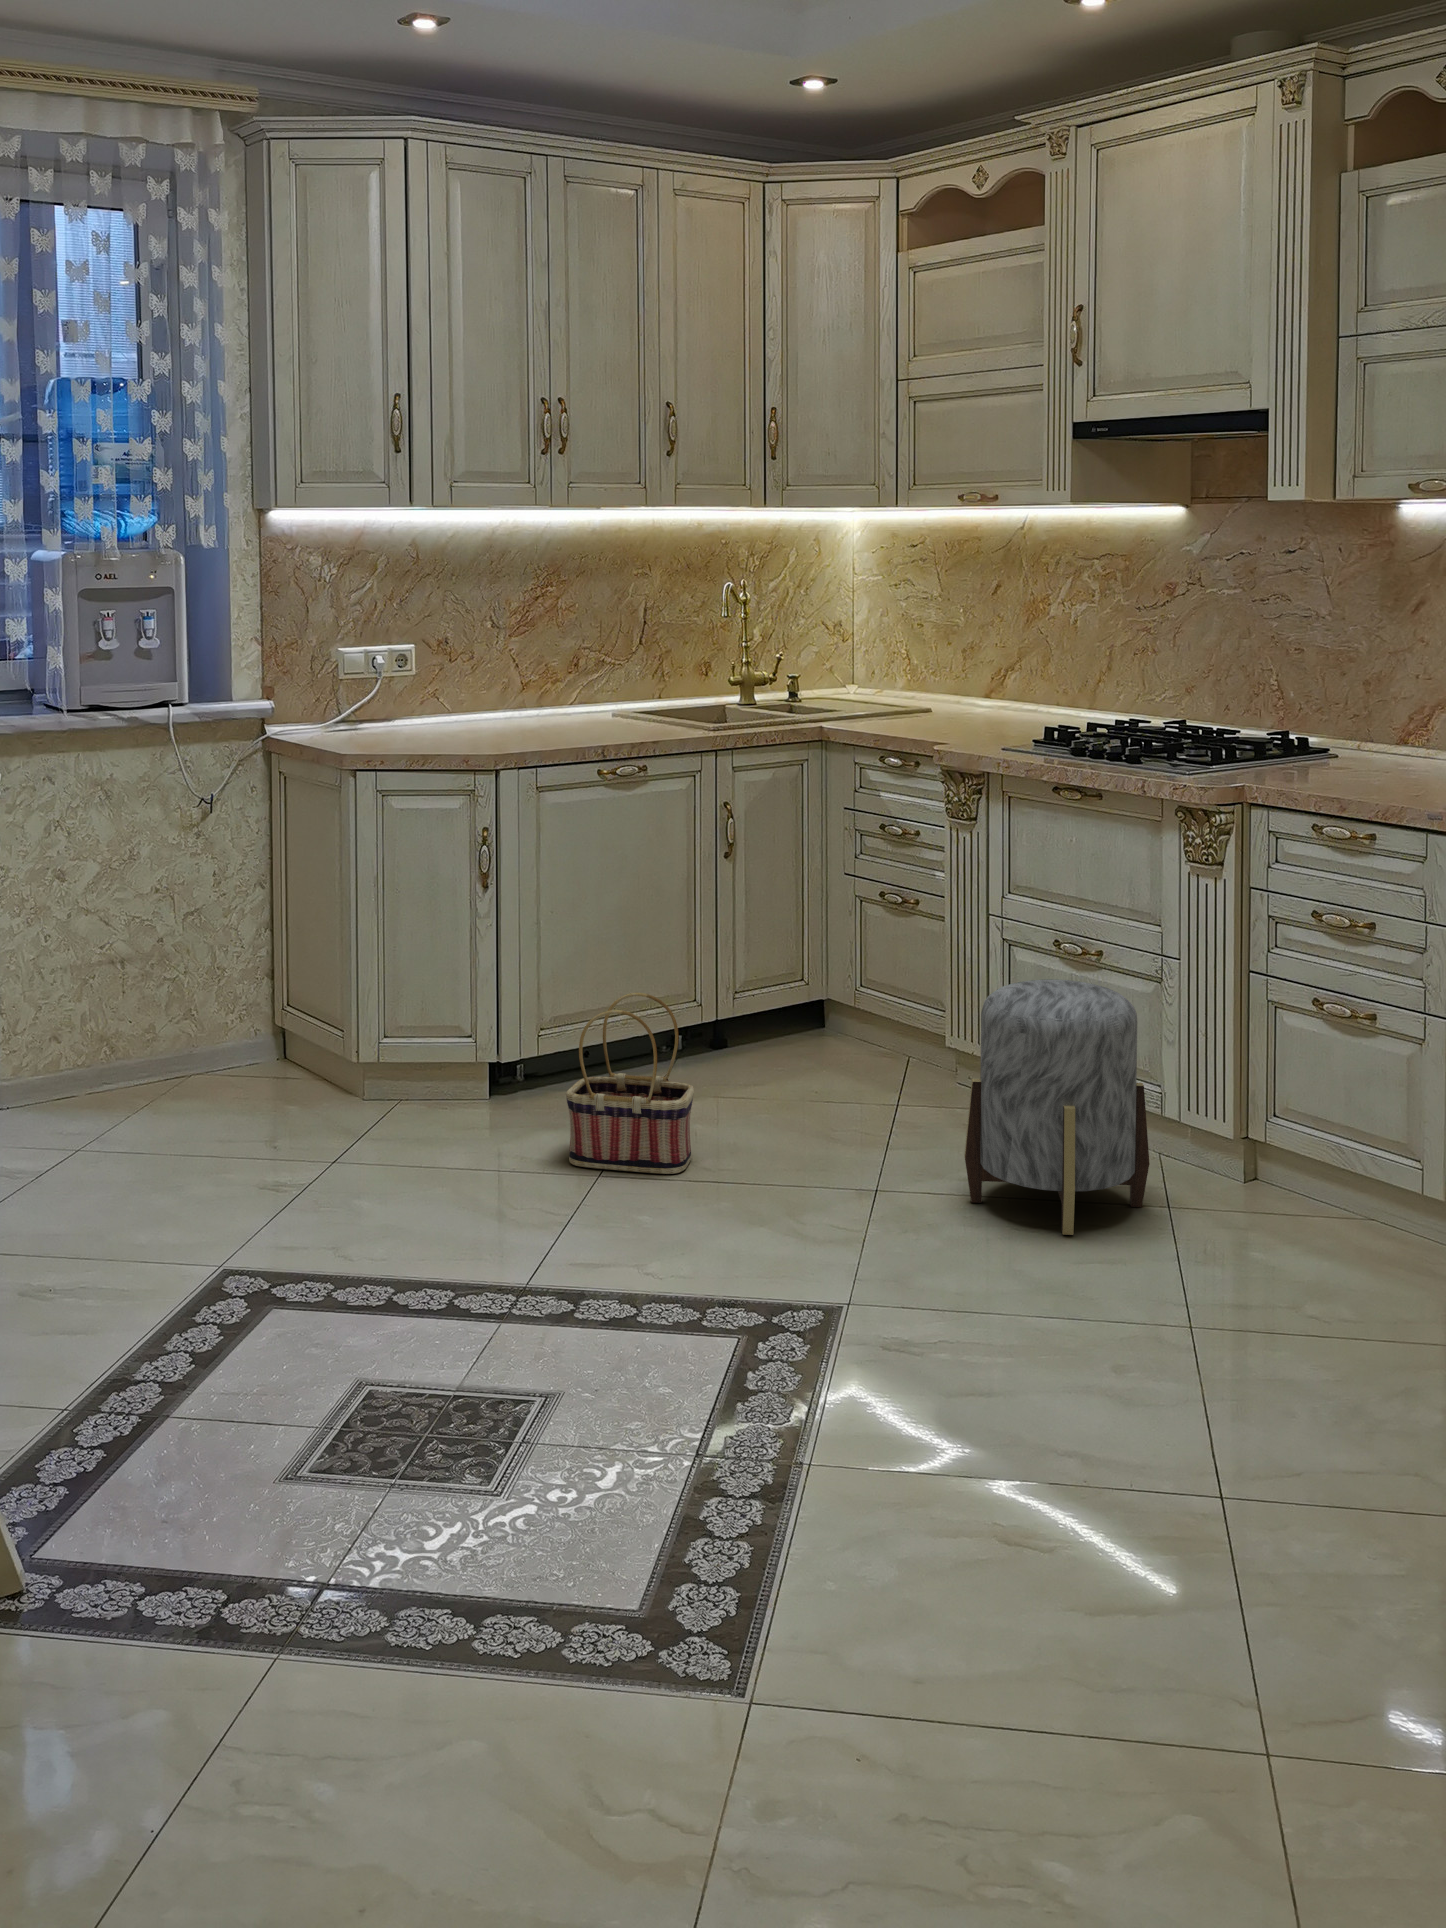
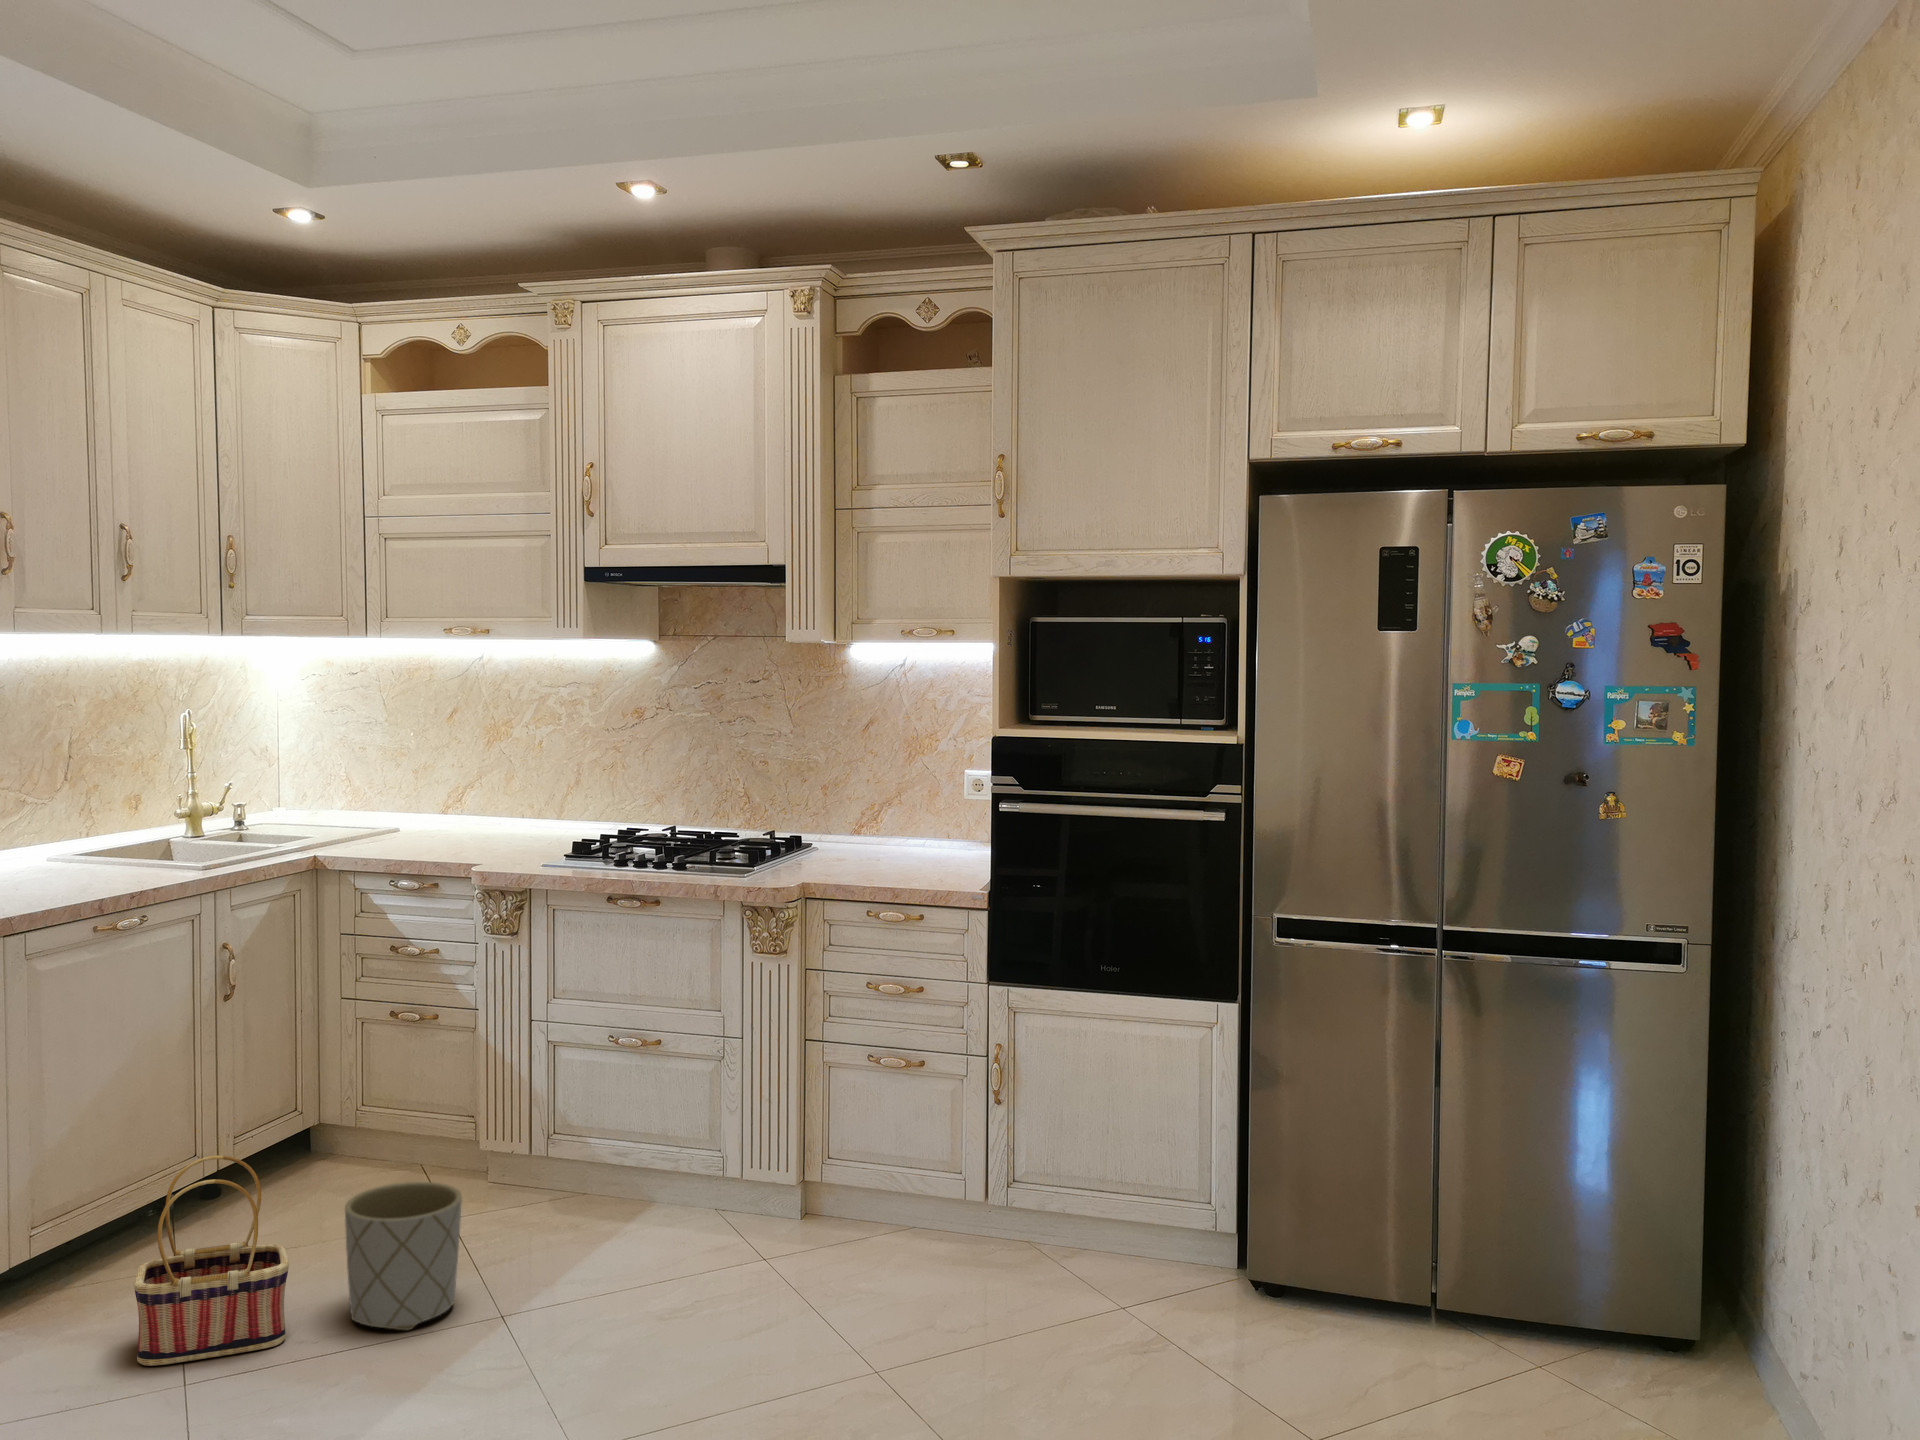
stool: present [964,979,1150,1235] -> none [593,1071,753,1308]
planter: none [739,1049,846,1188] -> present [345,1182,462,1330]

